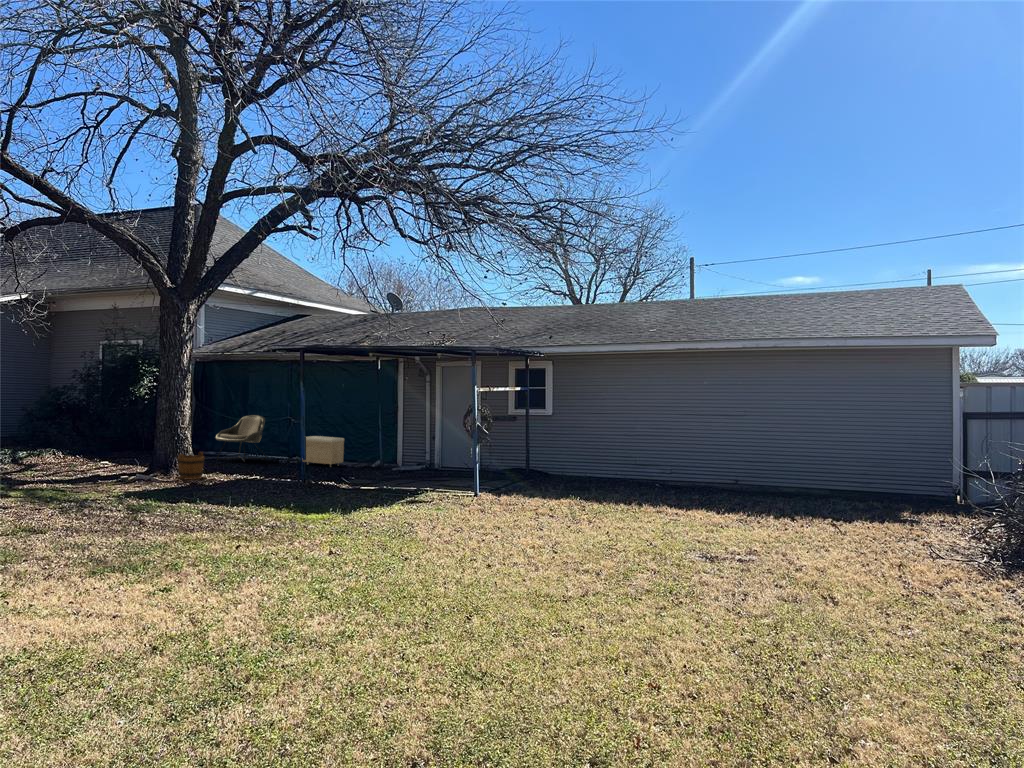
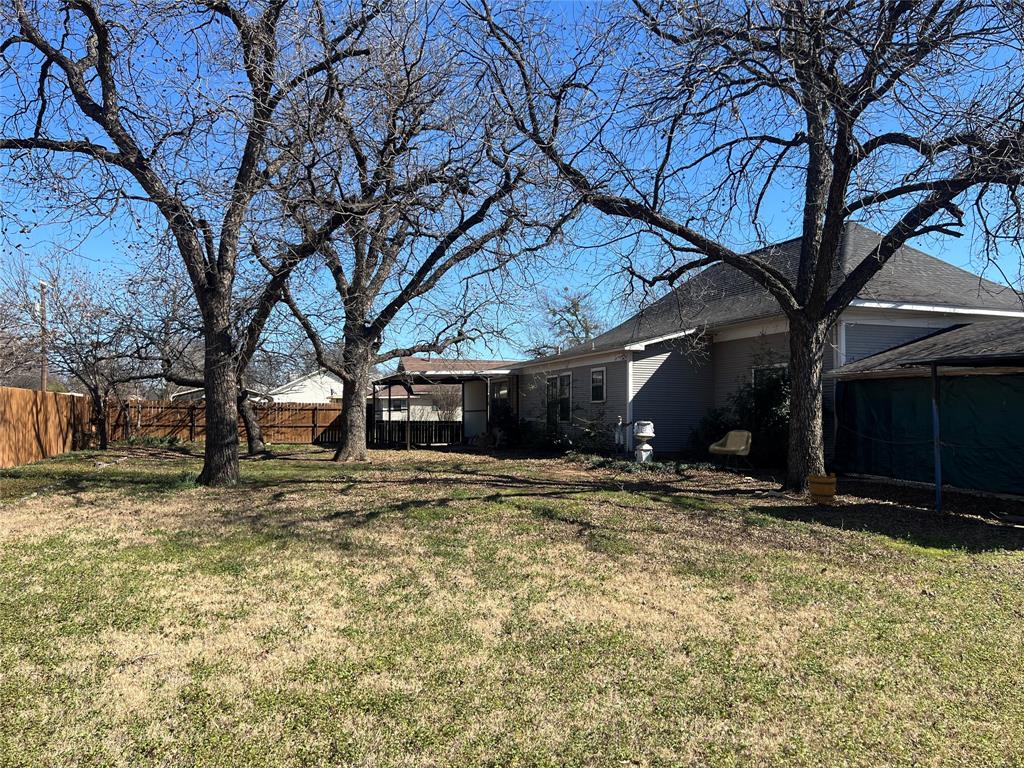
lounge chair: present [216,415,266,462] -> present [709,430,752,472]
storage bench: present [303,436,344,466] -> none [956,464,1013,502]

